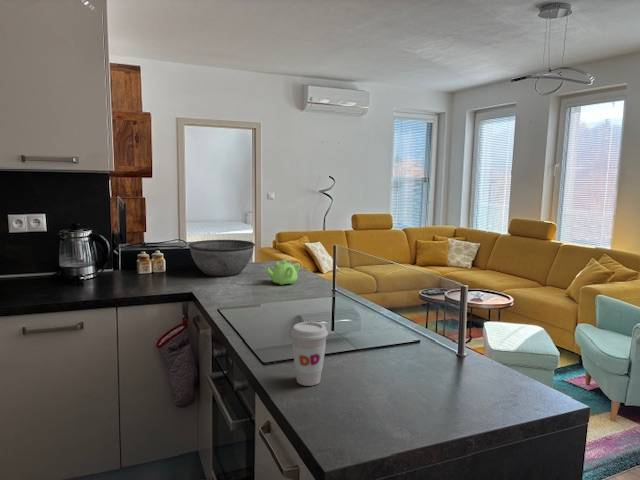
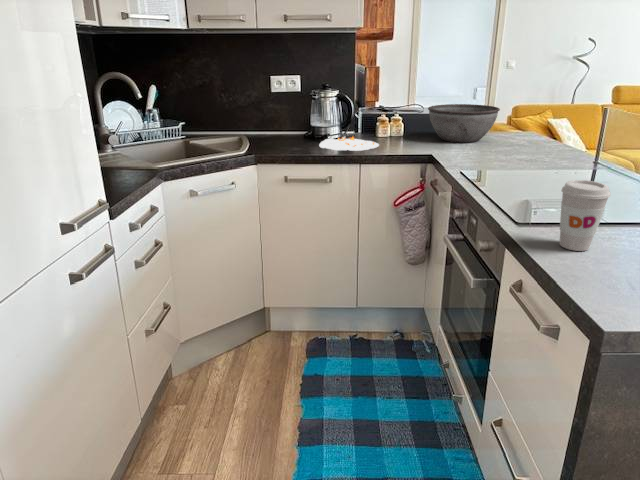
teapot: present [265,260,300,285] -> none [511,126,554,154]
plate: none [68,270,139,294] -> present [319,137,379,151]

